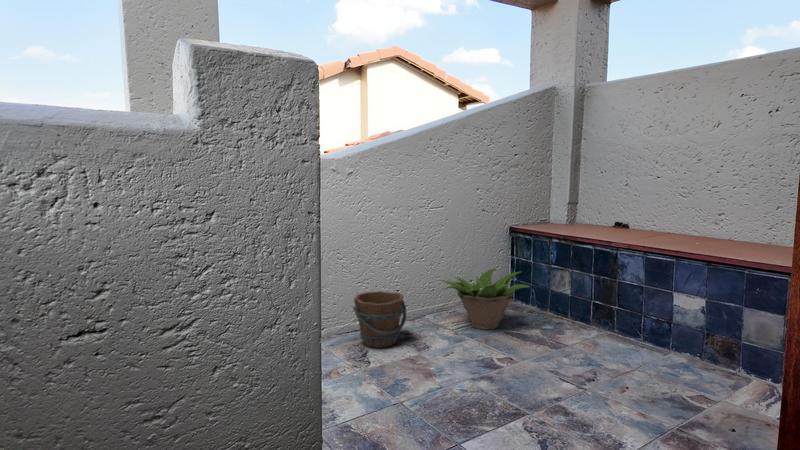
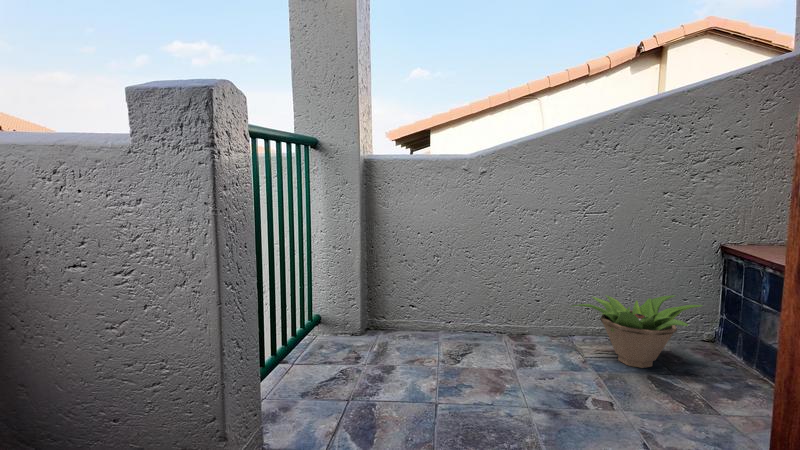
bucket: present [353,291,406,348] -> none [468,293,528,352]

